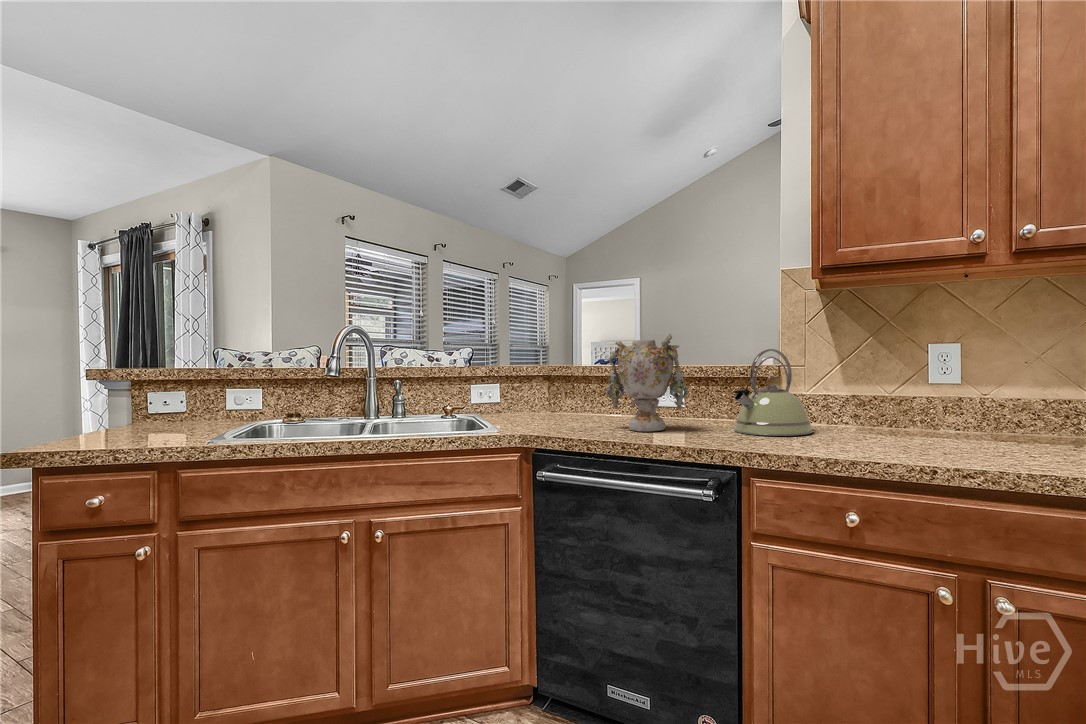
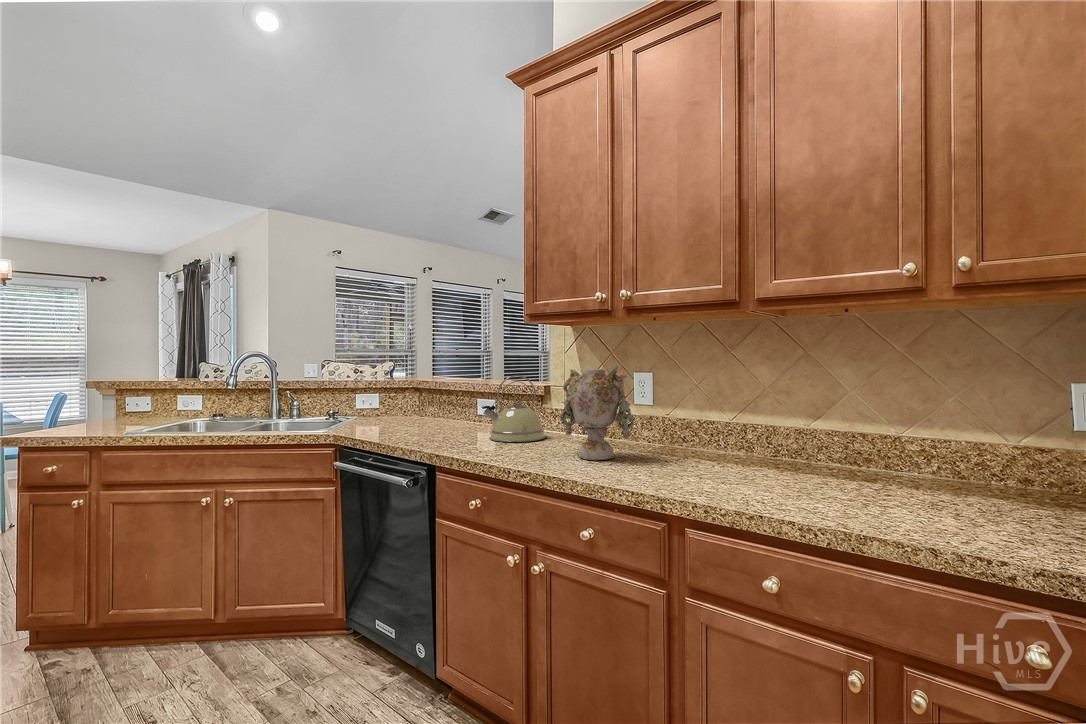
vase: present [606,334,688,432] -> present [560,364,634,460]

